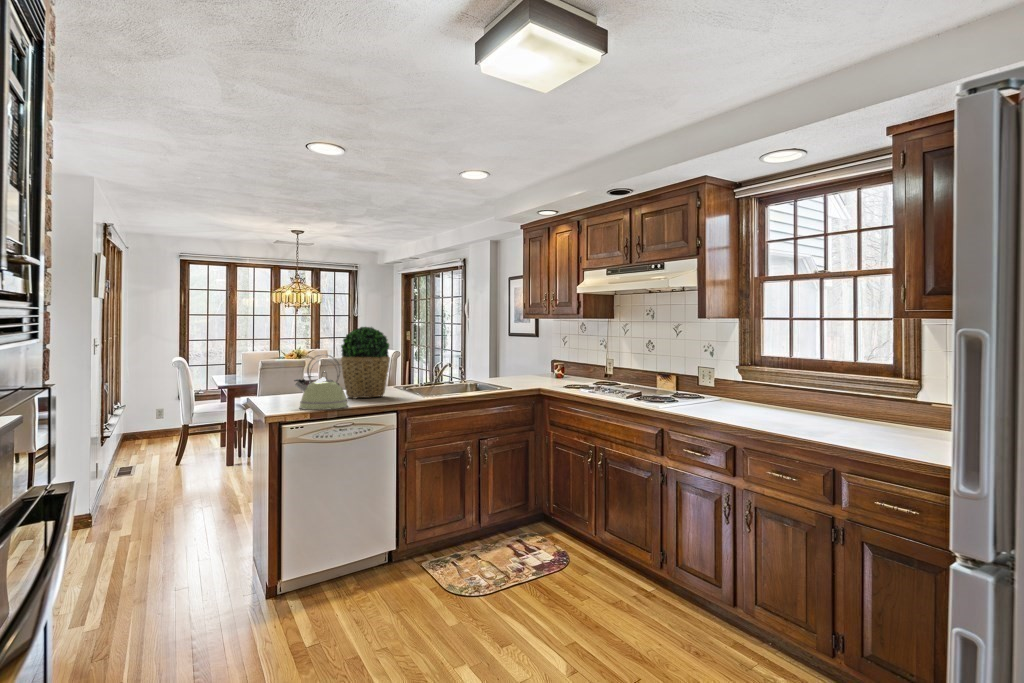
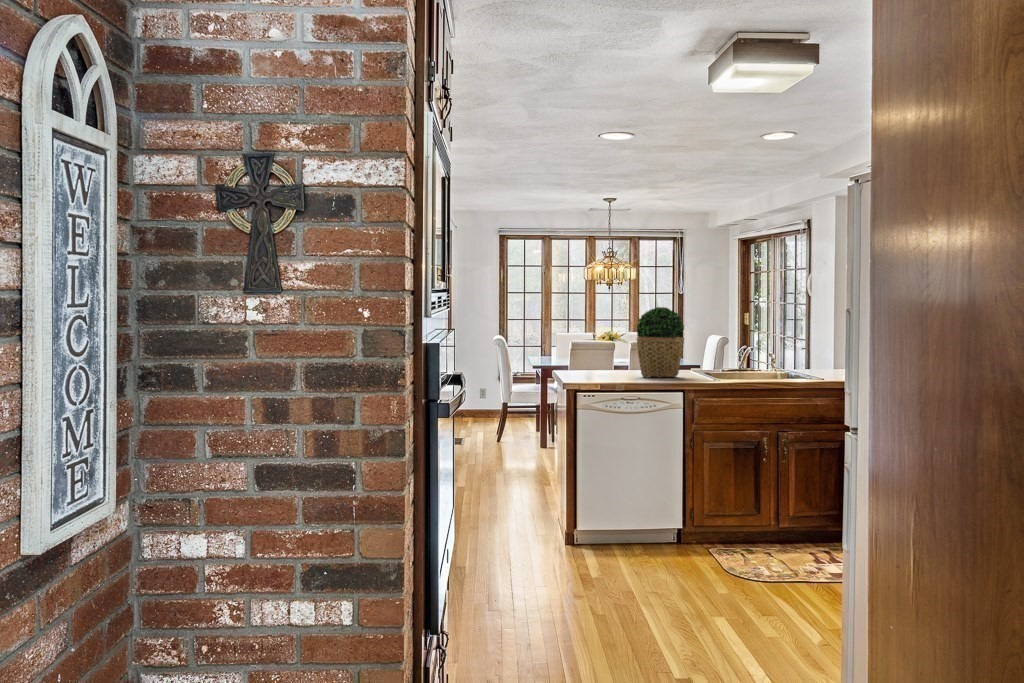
kettle: present [294,354,348,410] -> none [589,333,636,383]

